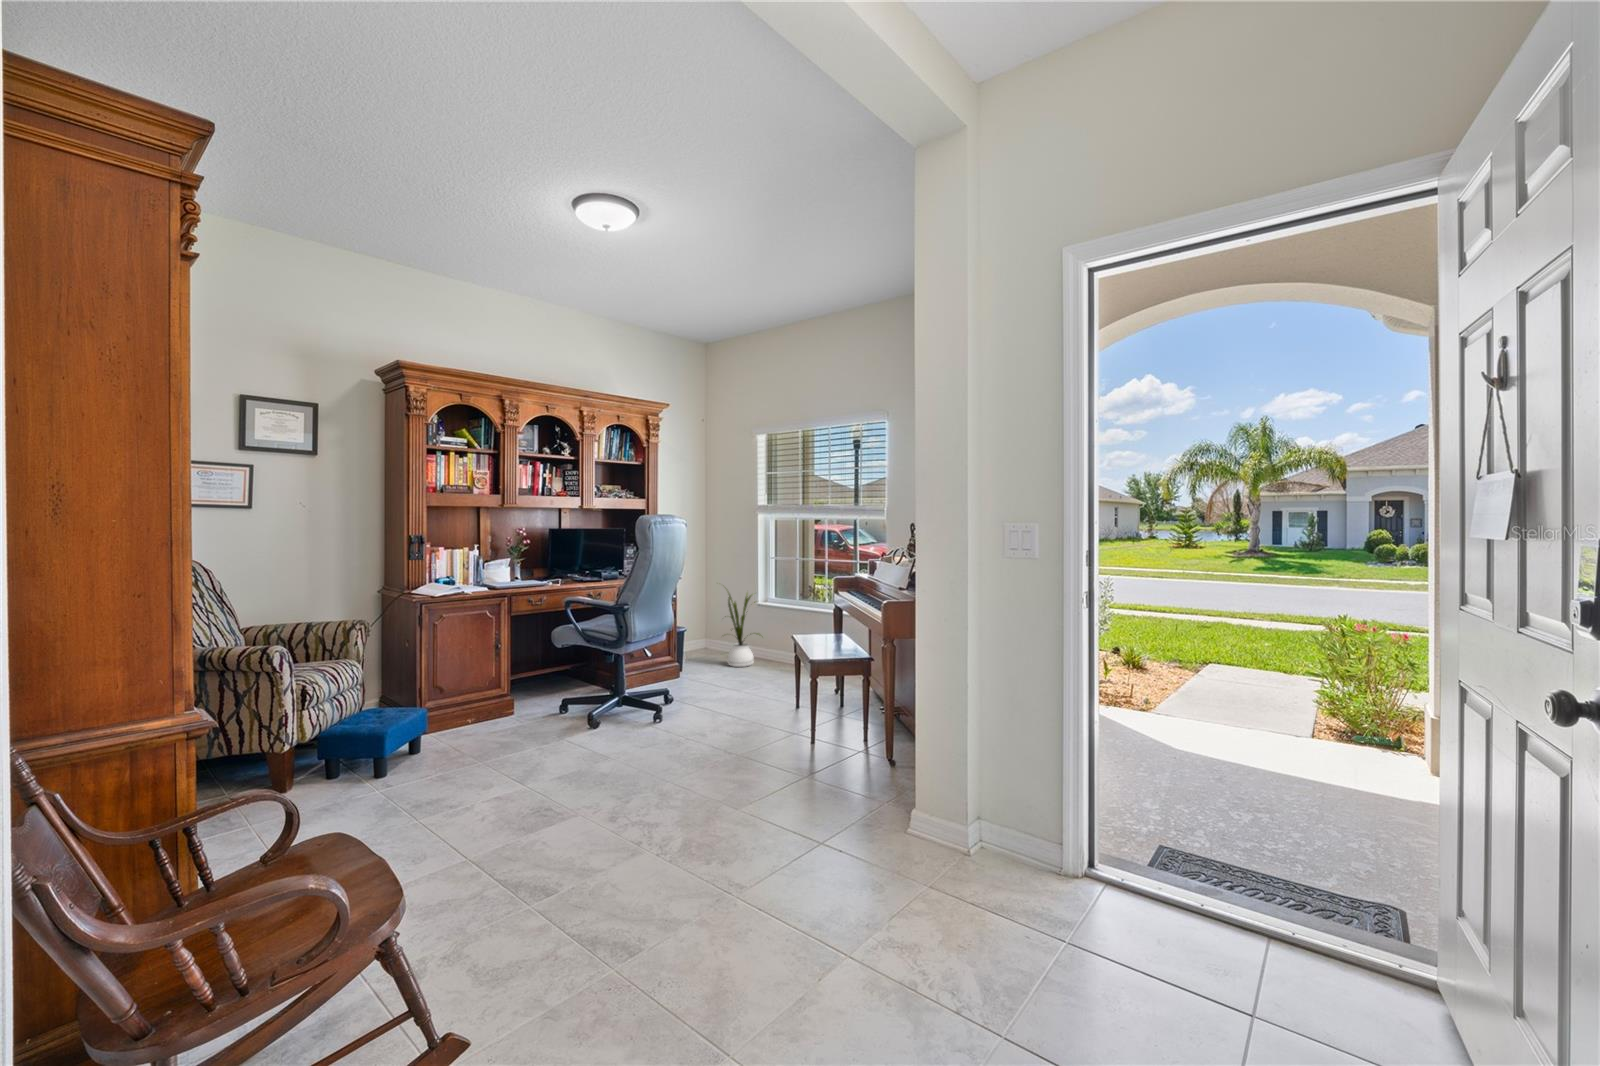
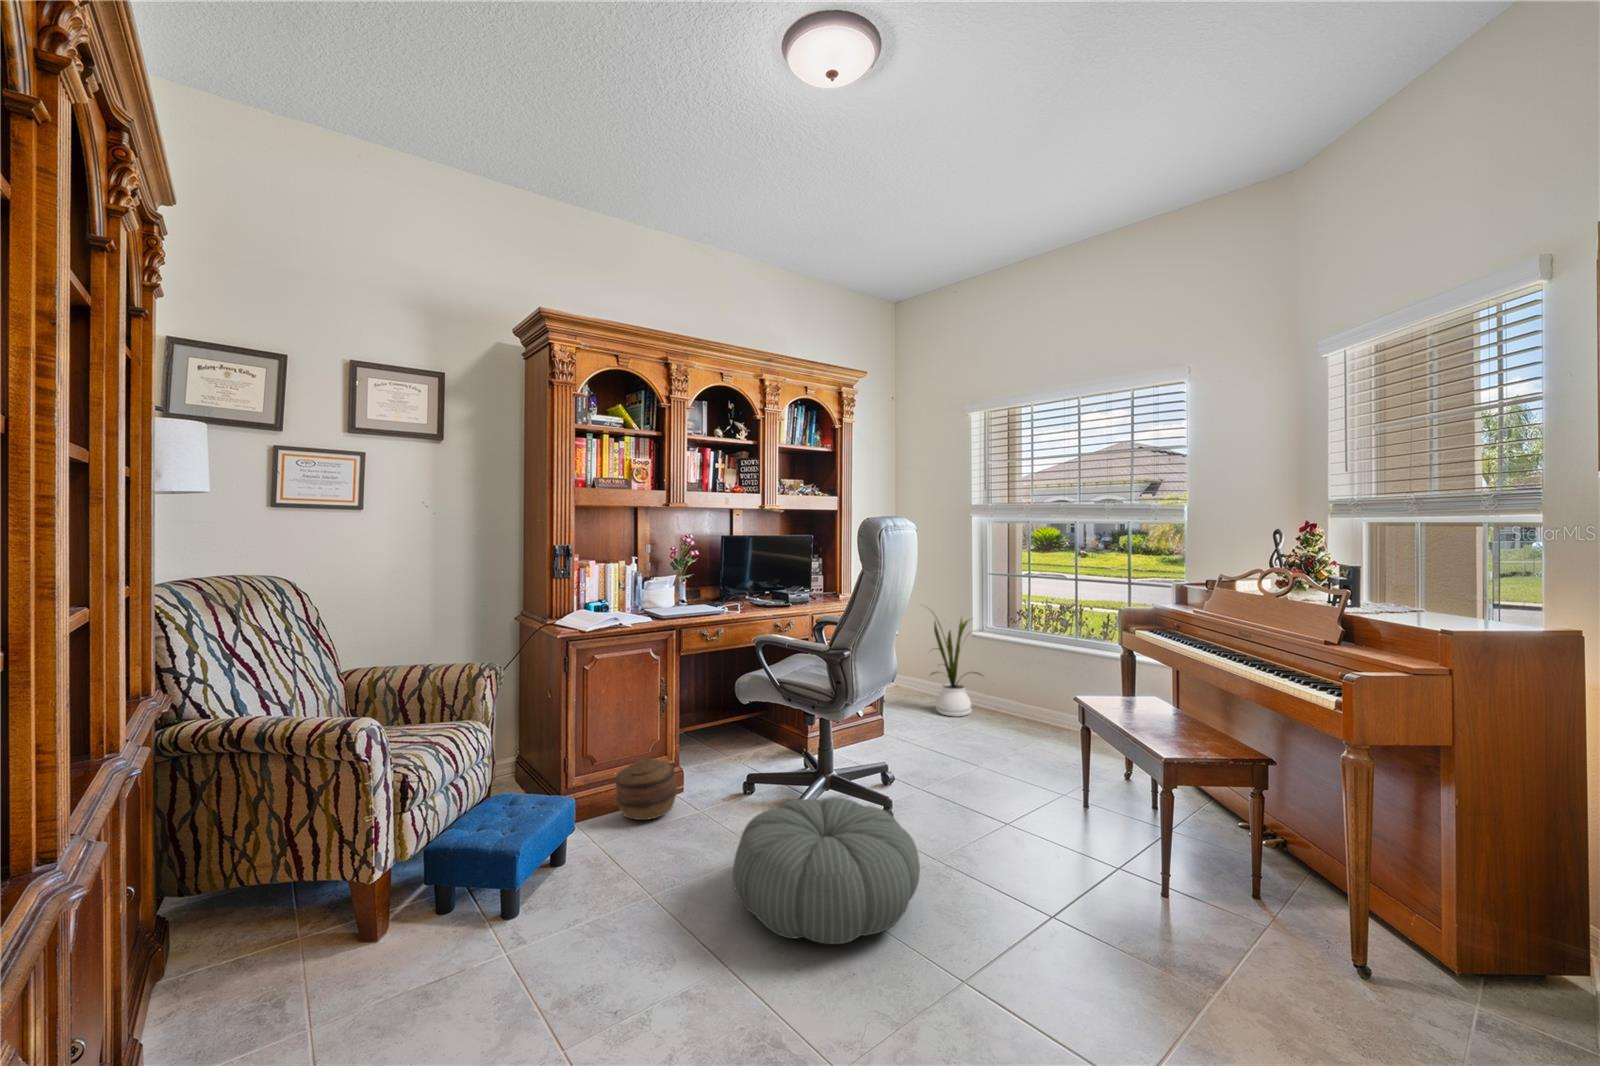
basket: none [458,688,505,730] -> present [615,758,677,820]
pouf: none [534,699,657,772] -> present [733,798,920,944]

